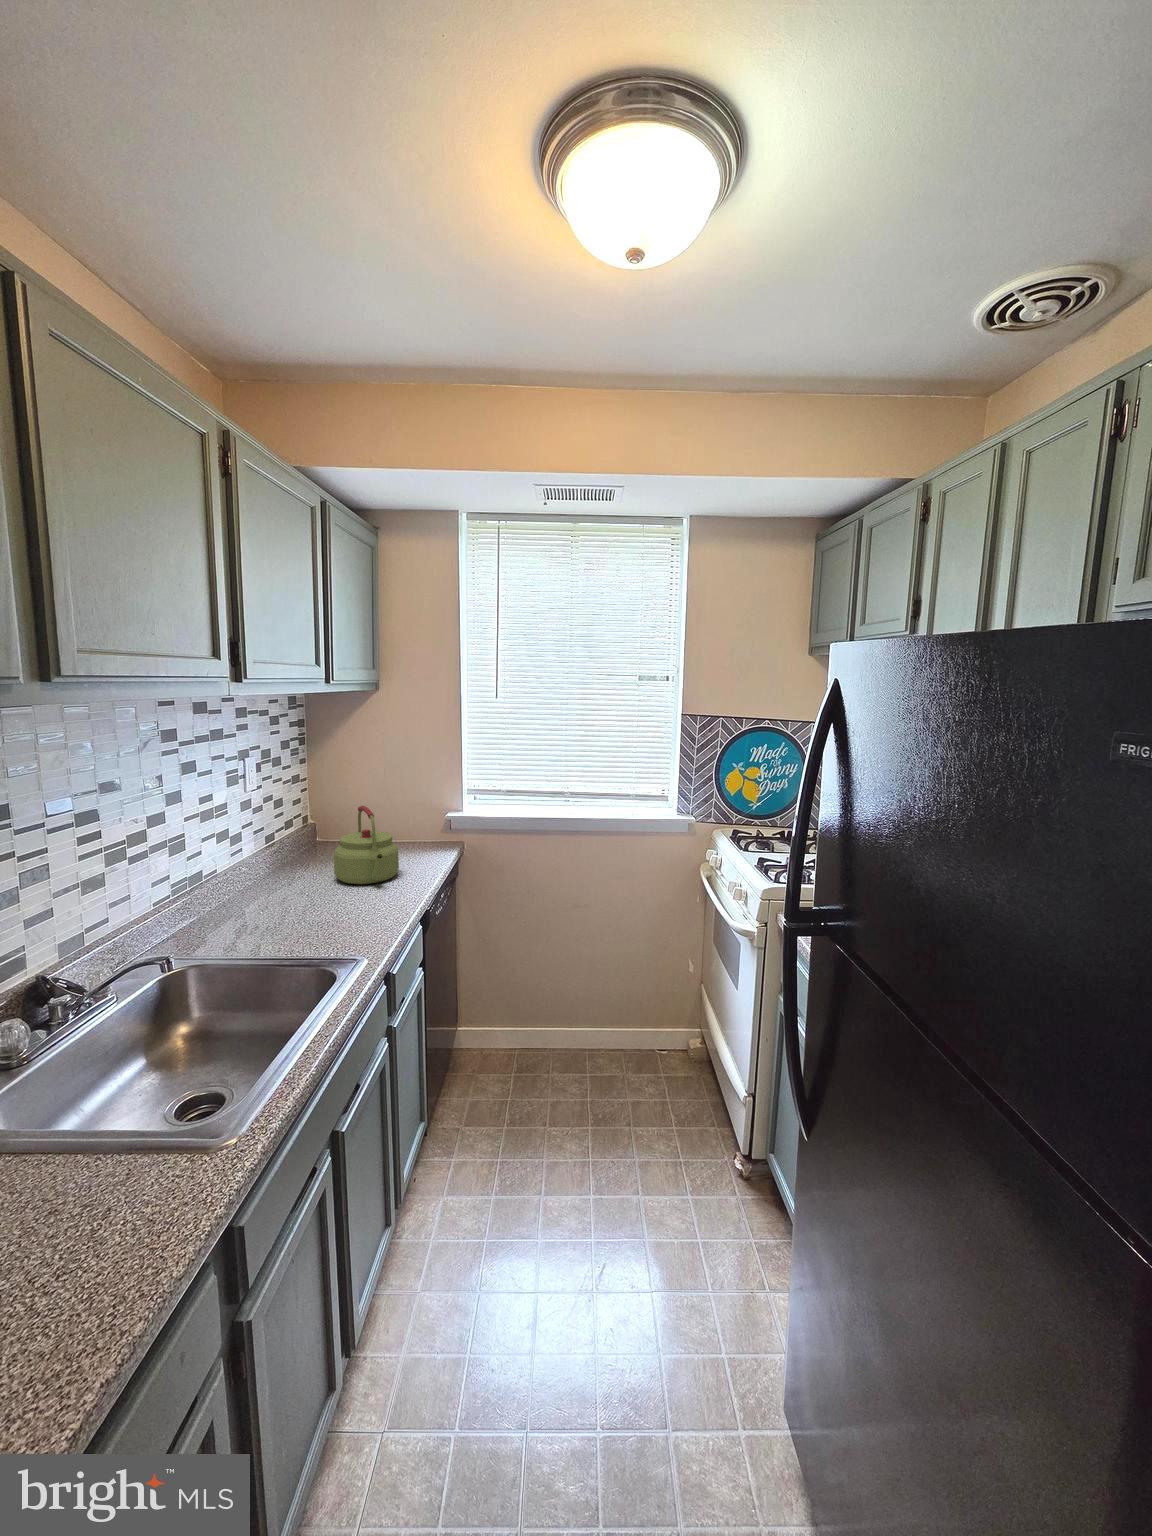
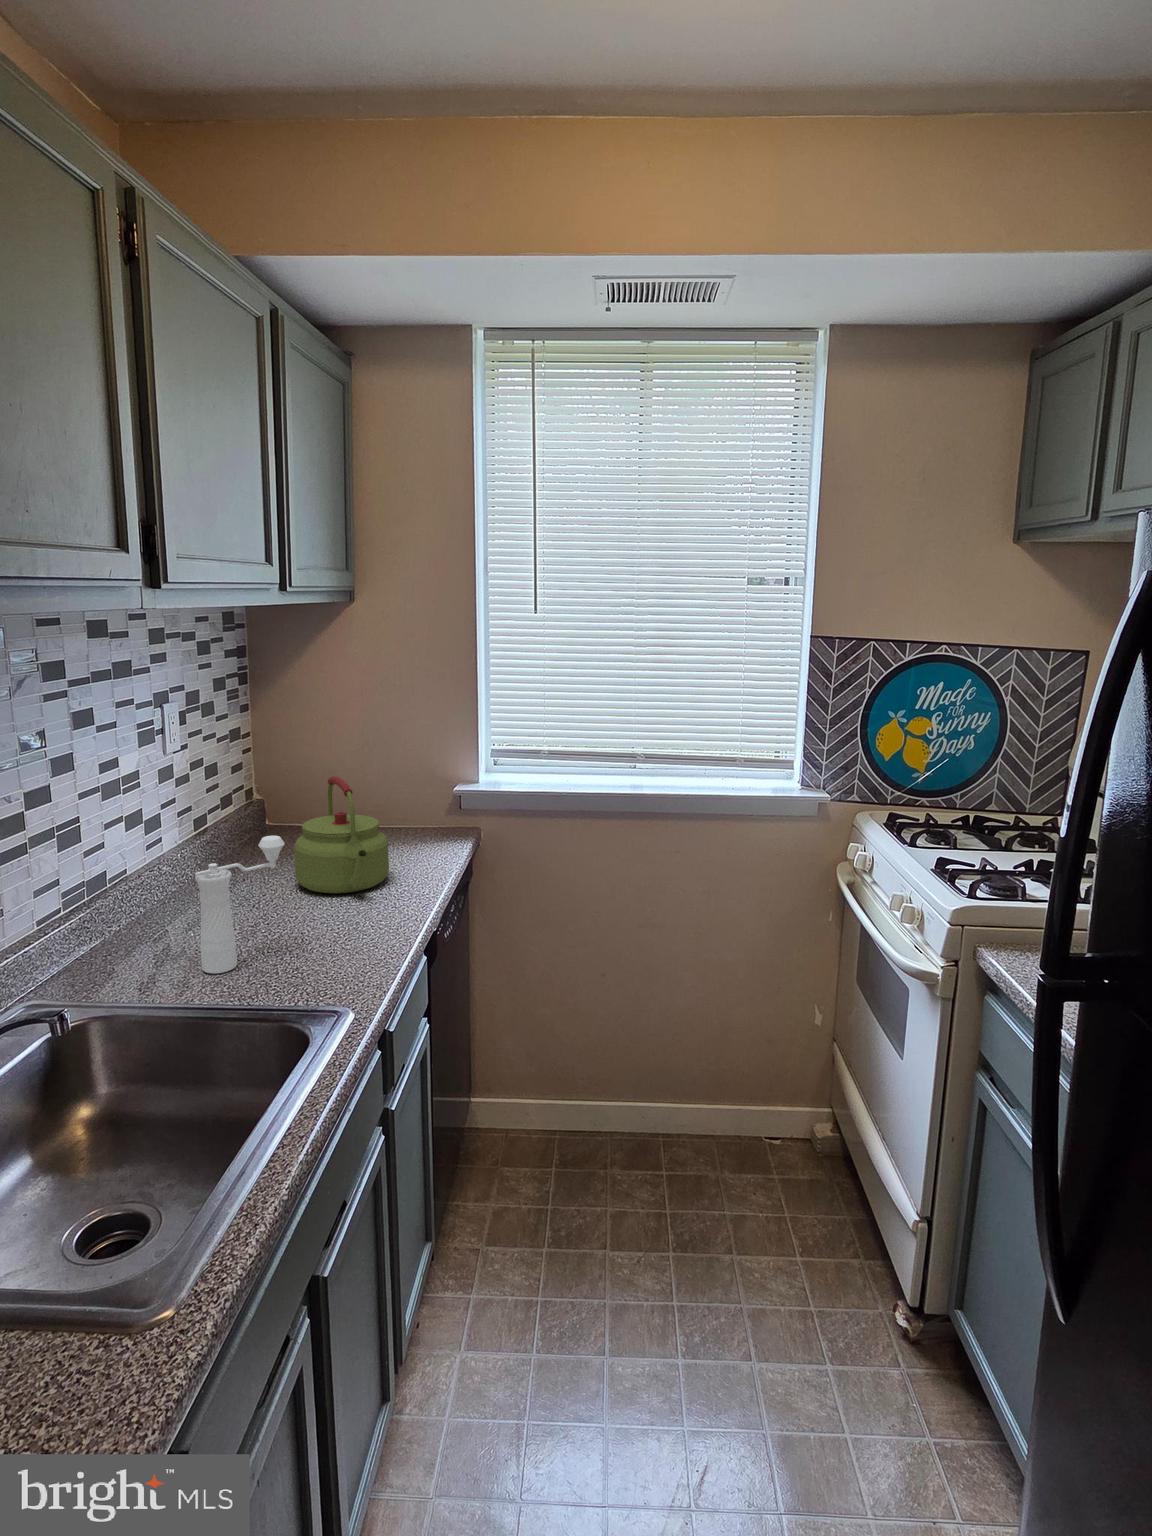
pepper mill: none [263,843,325,936] -> present [195,836,284,974]

